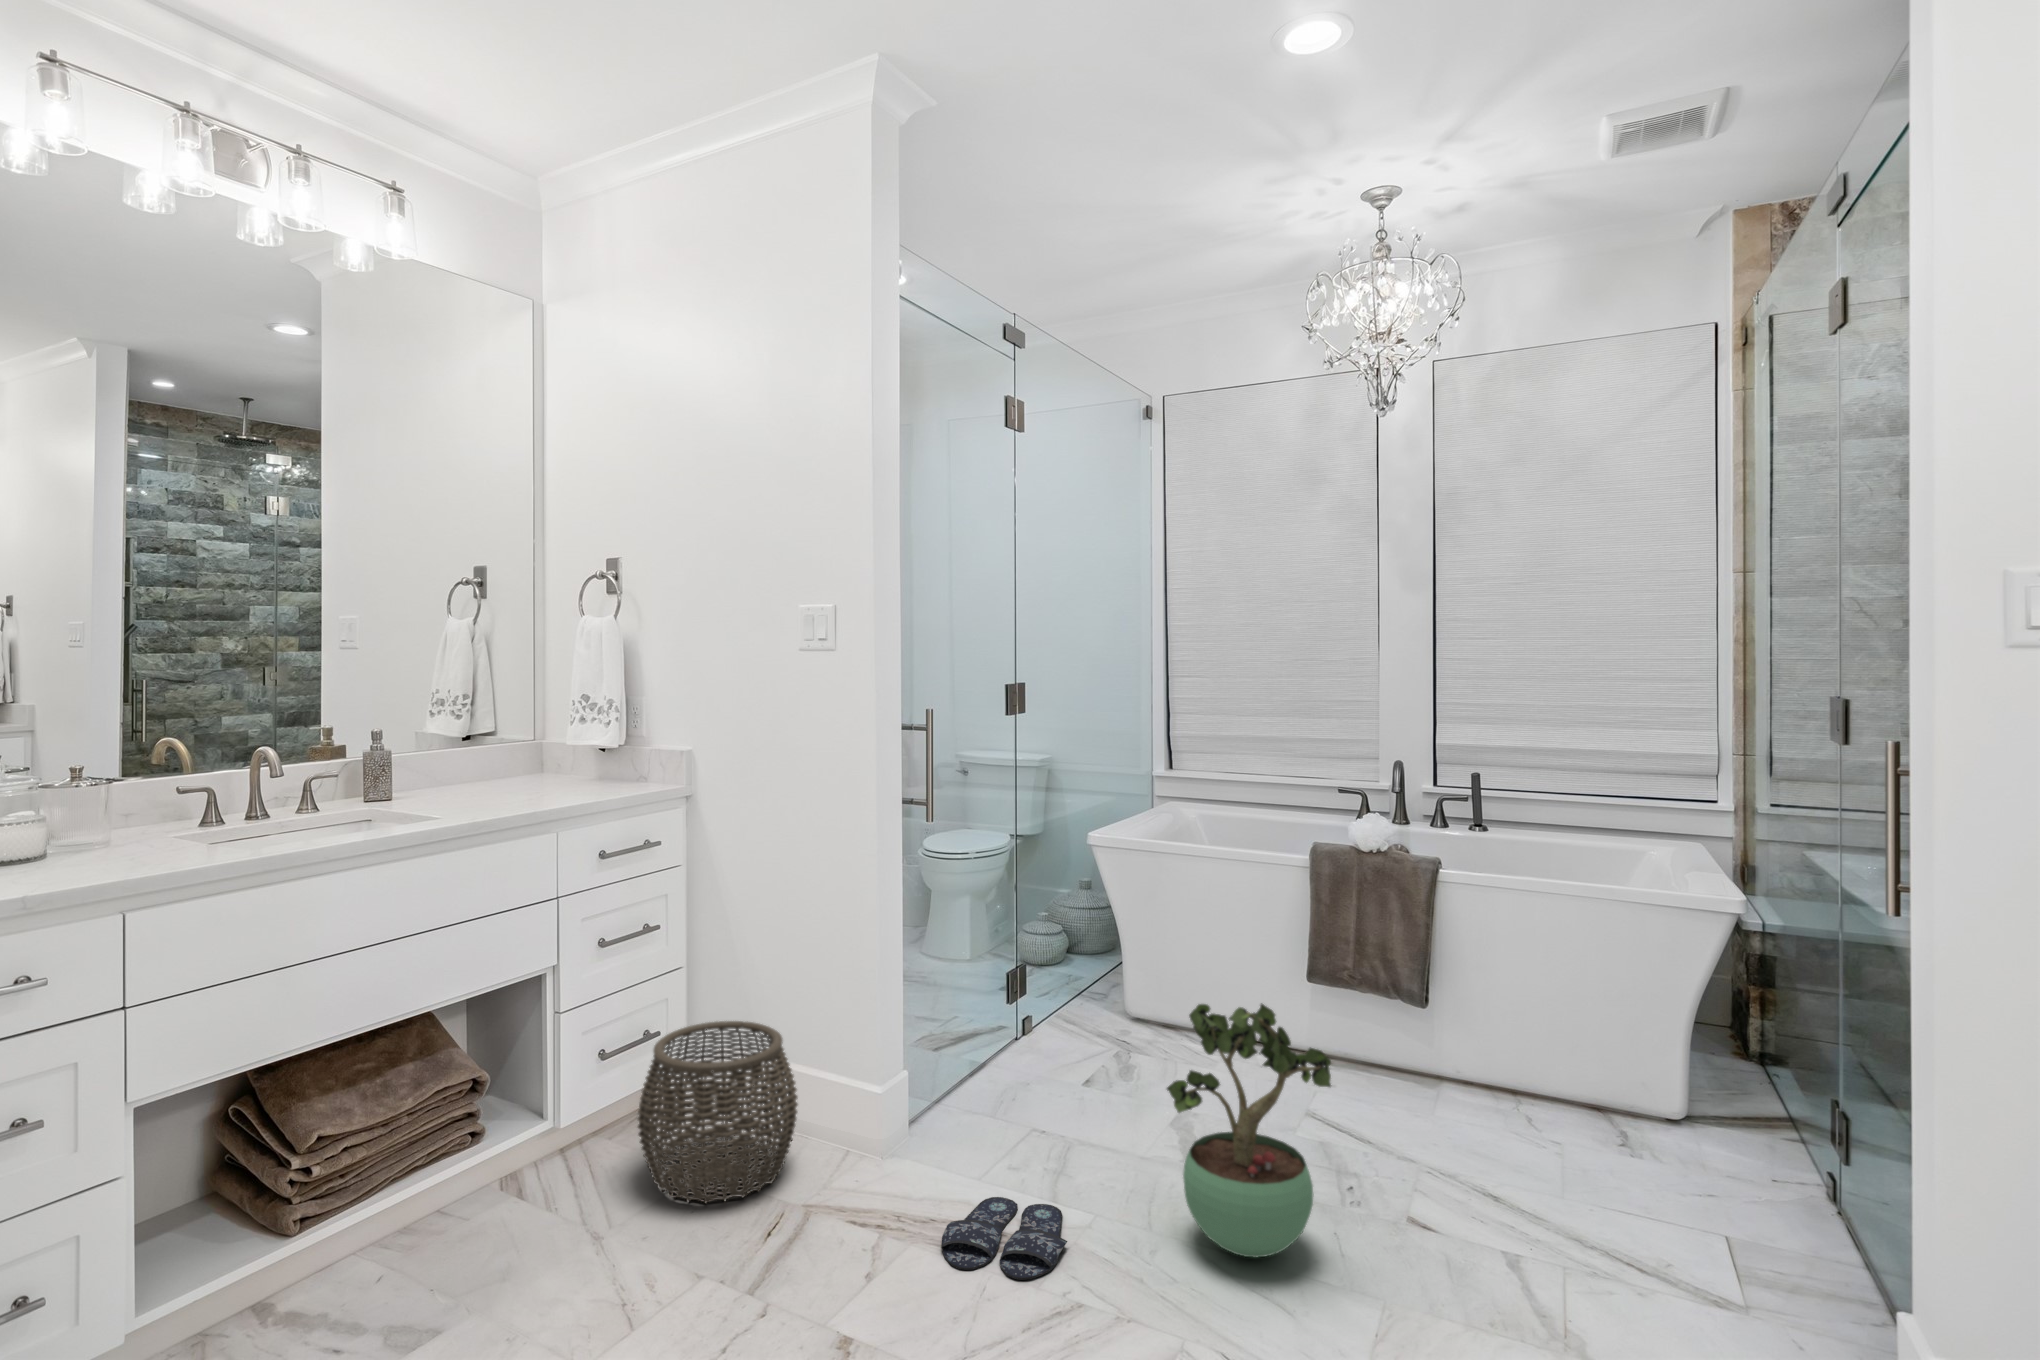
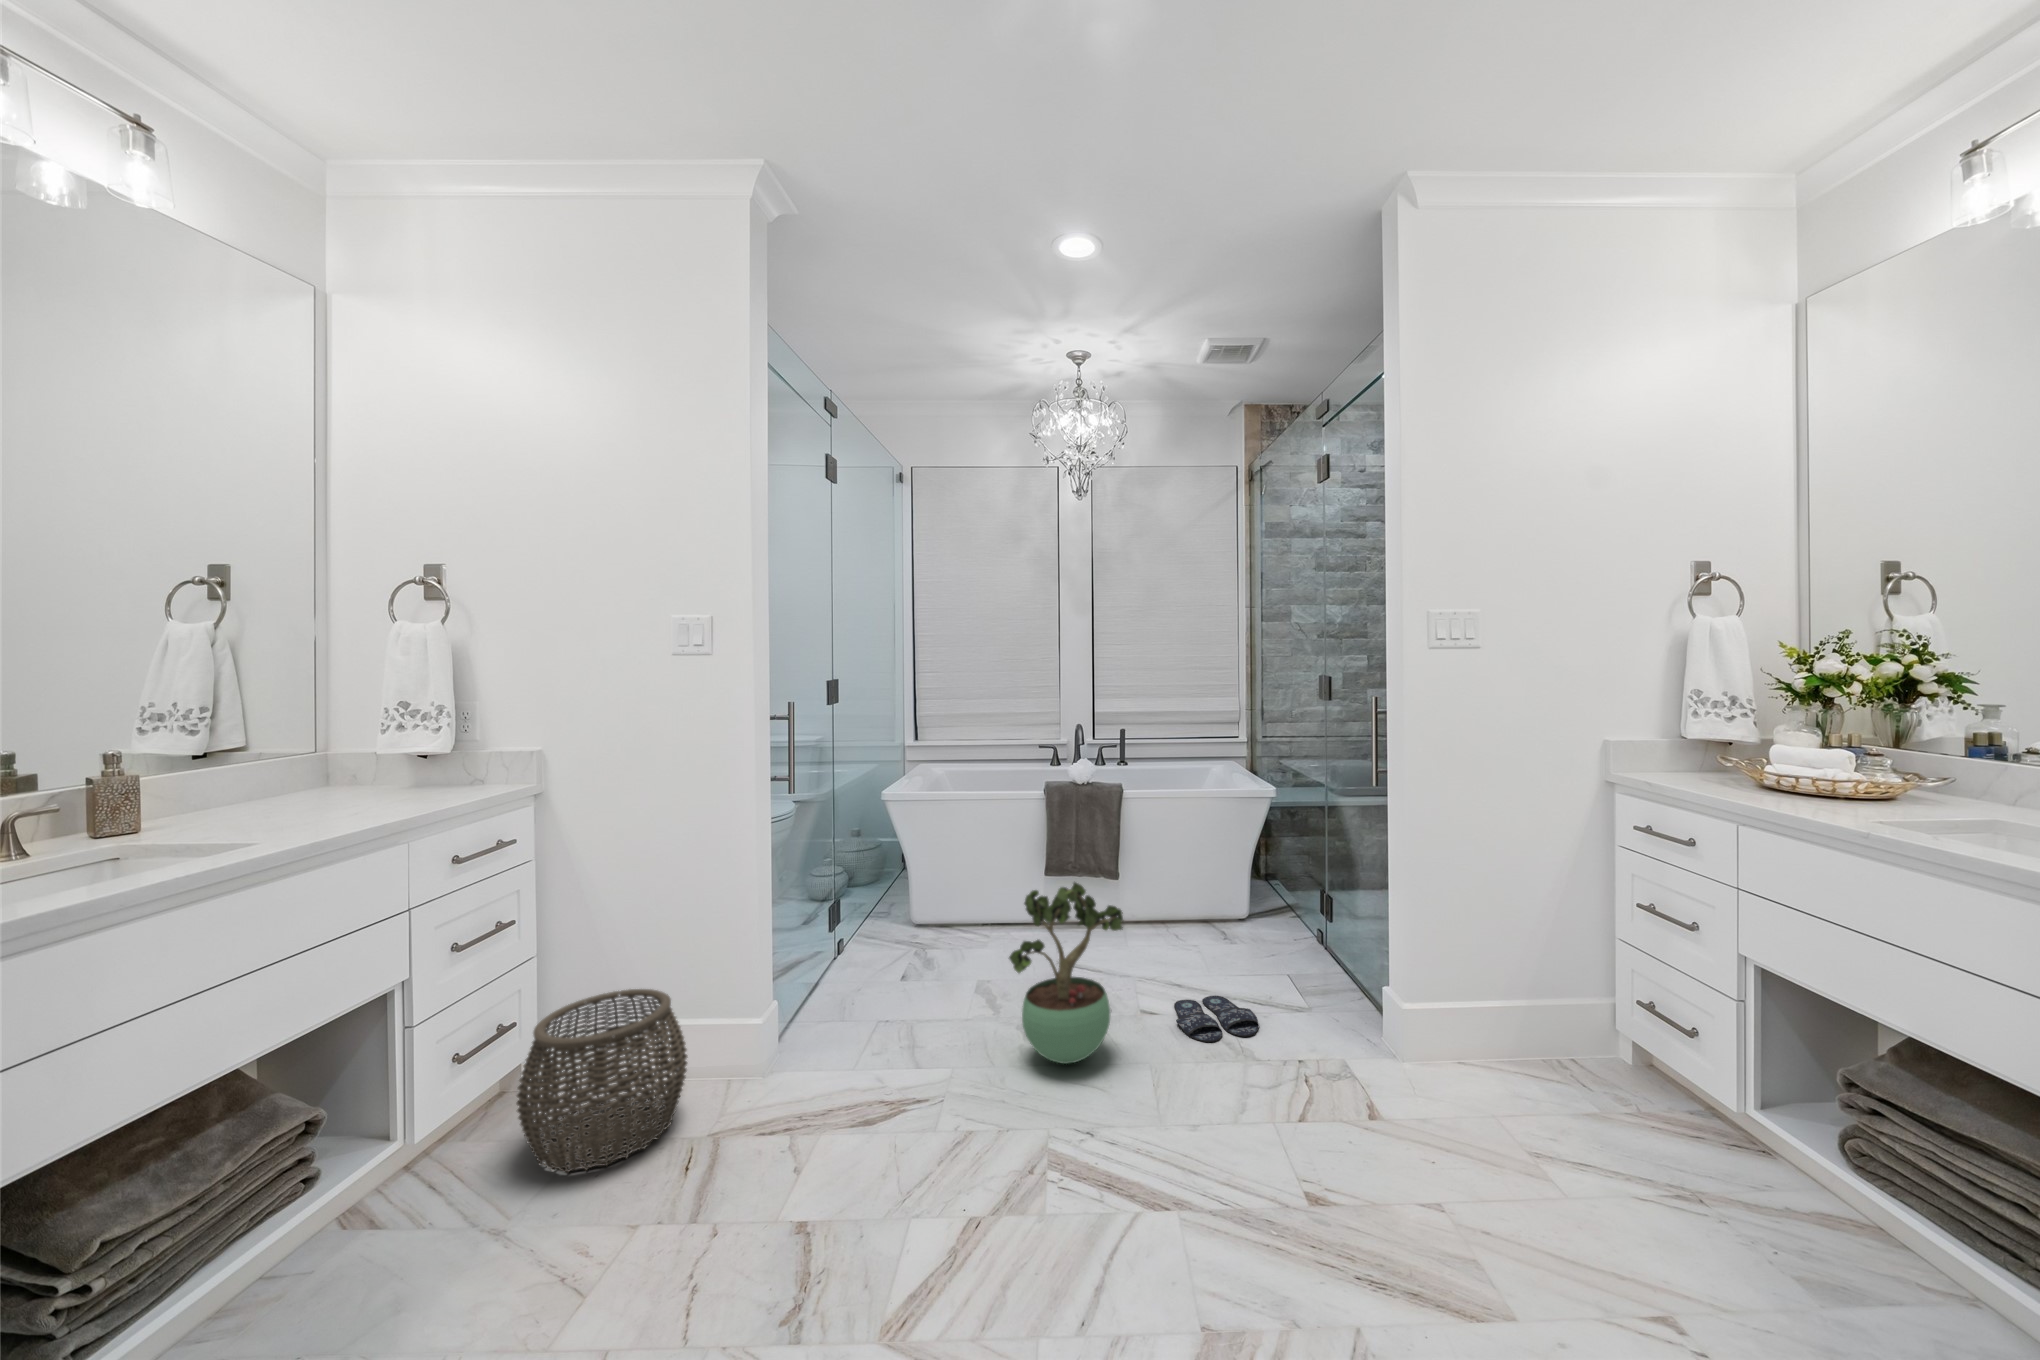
slippers: present [942,1197,1067,1280] -> present [1174,996,1259,1042]

